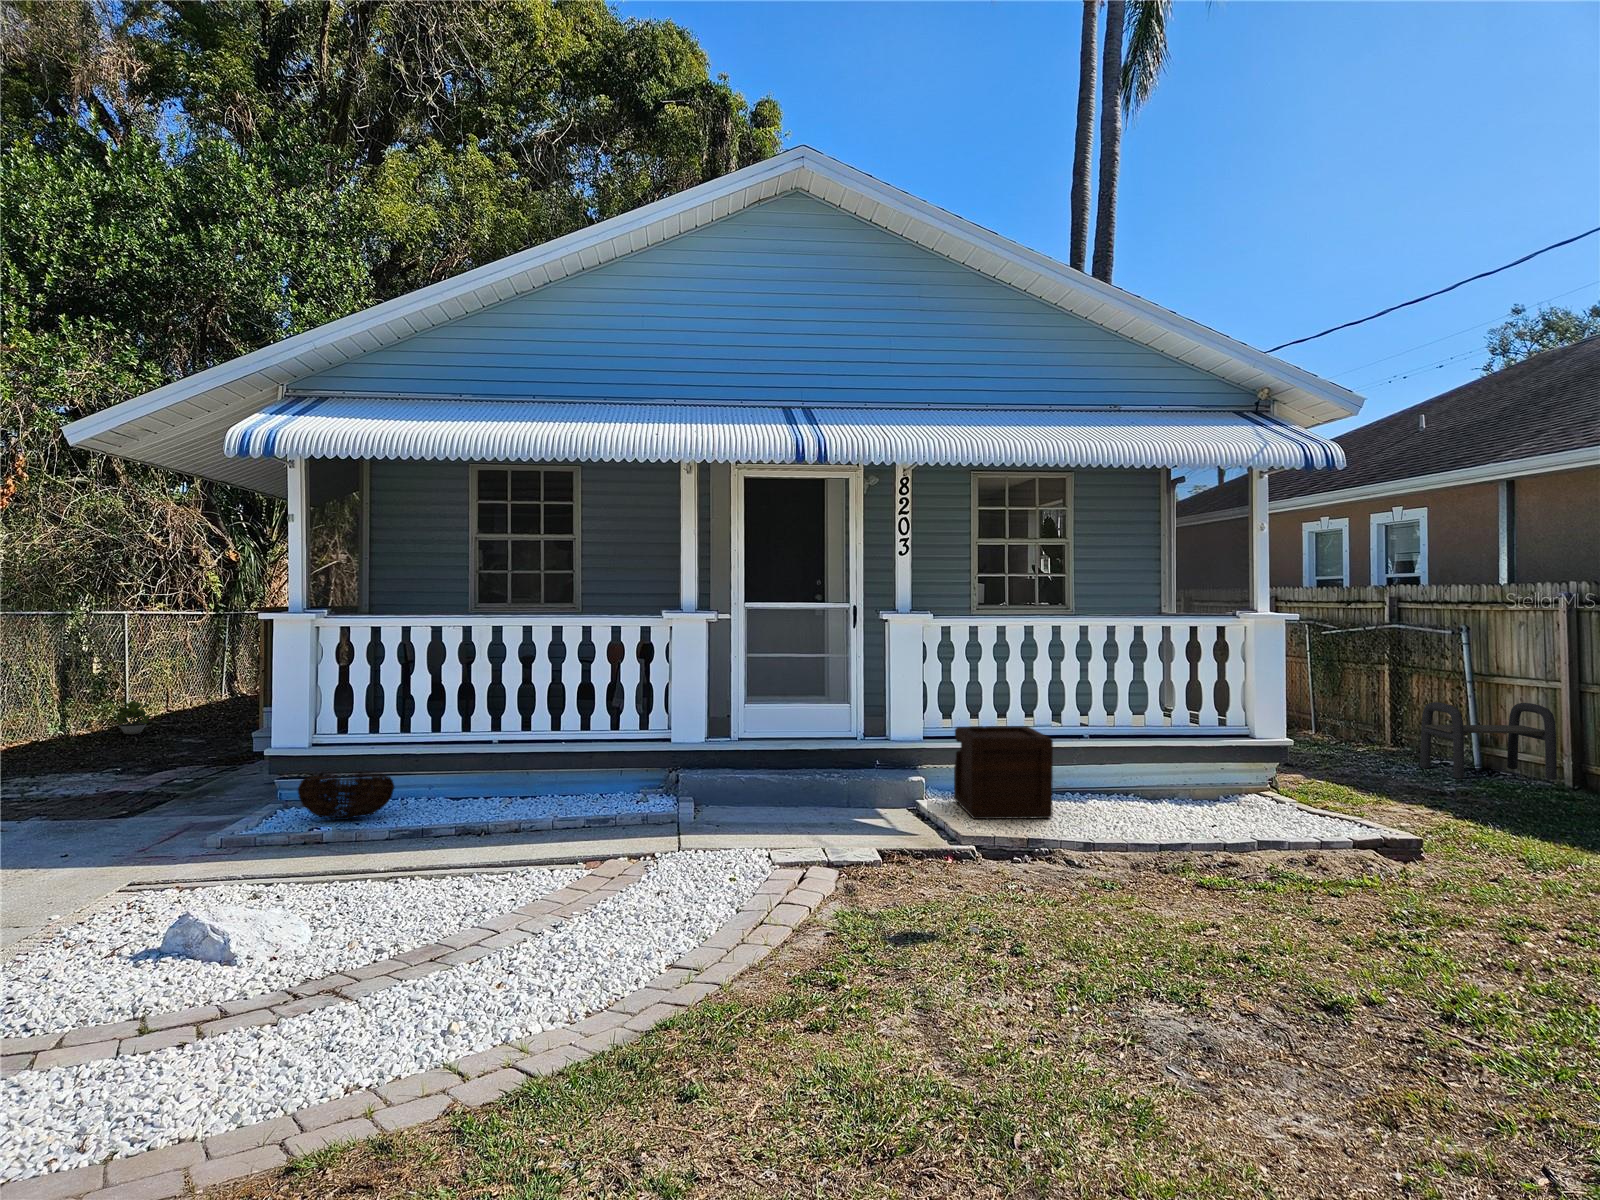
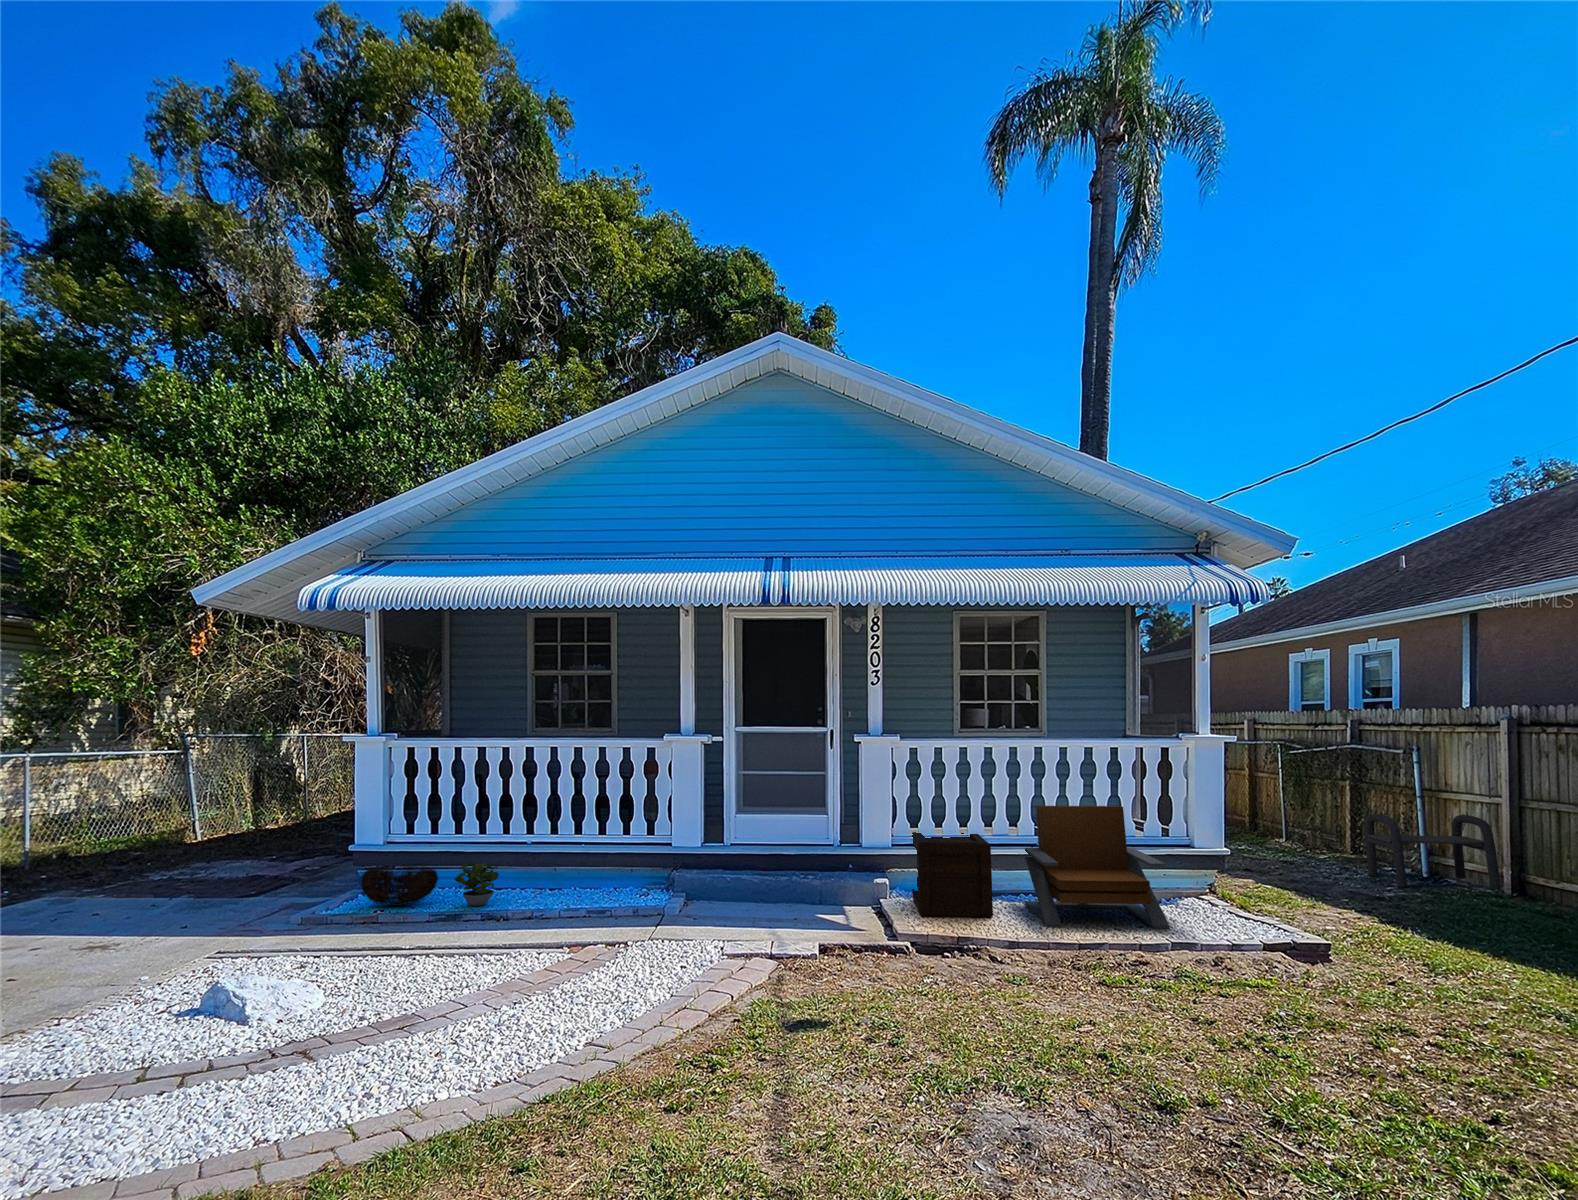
lounge chair: none [1078,696,1245,827] -> present [1025,806,1170,929]
potted plant: present [116,700,151,735] -> present [455,861,499,906]

